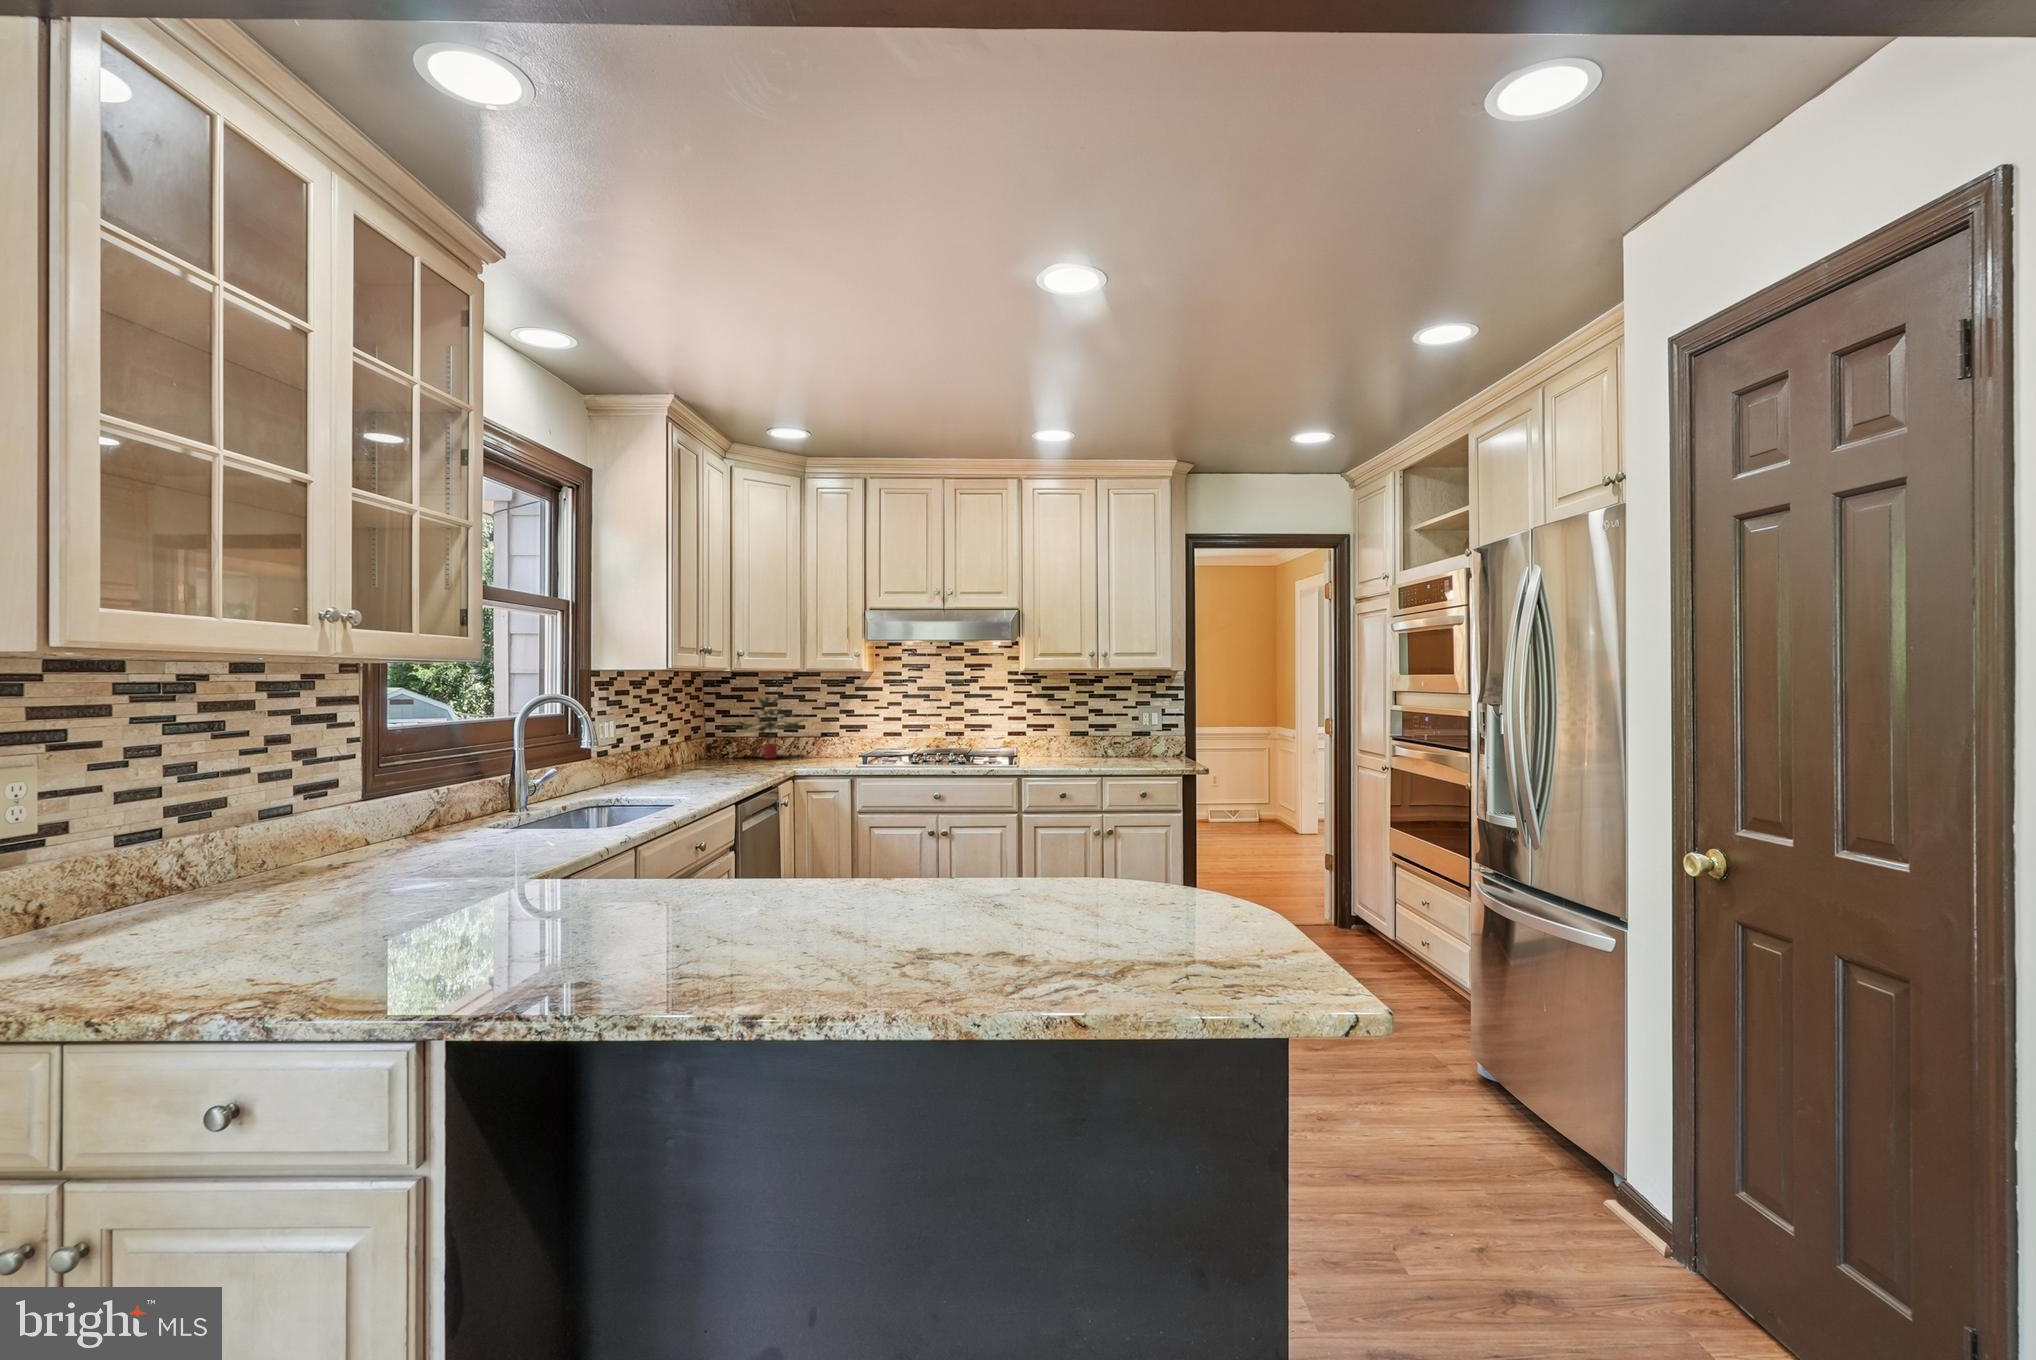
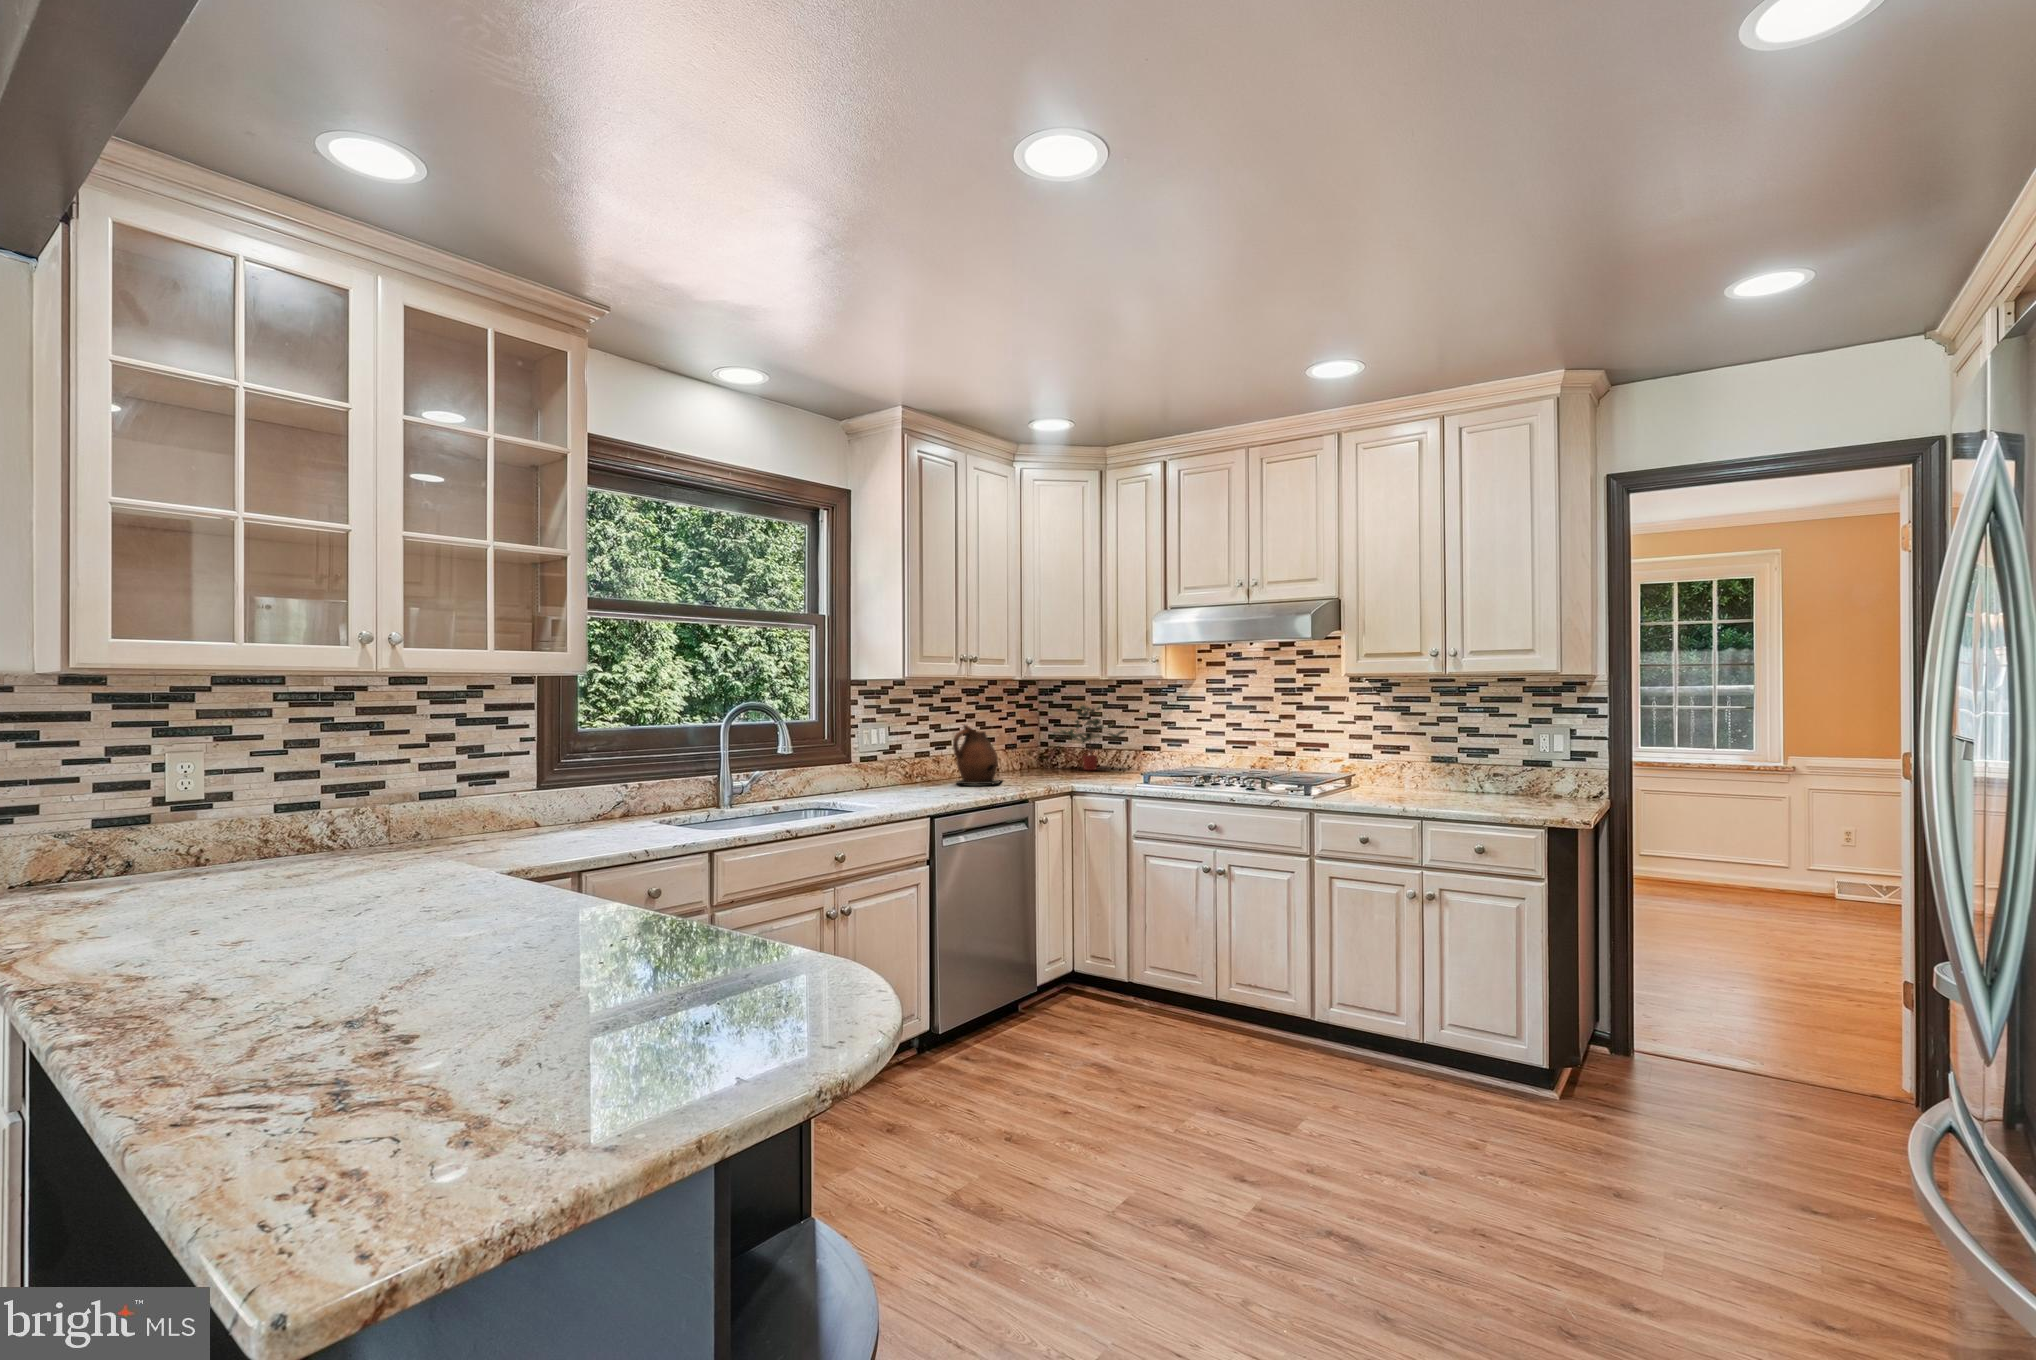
ceramic pitcher: none [676,716,733,776] -> present [953,725,1001,784]

